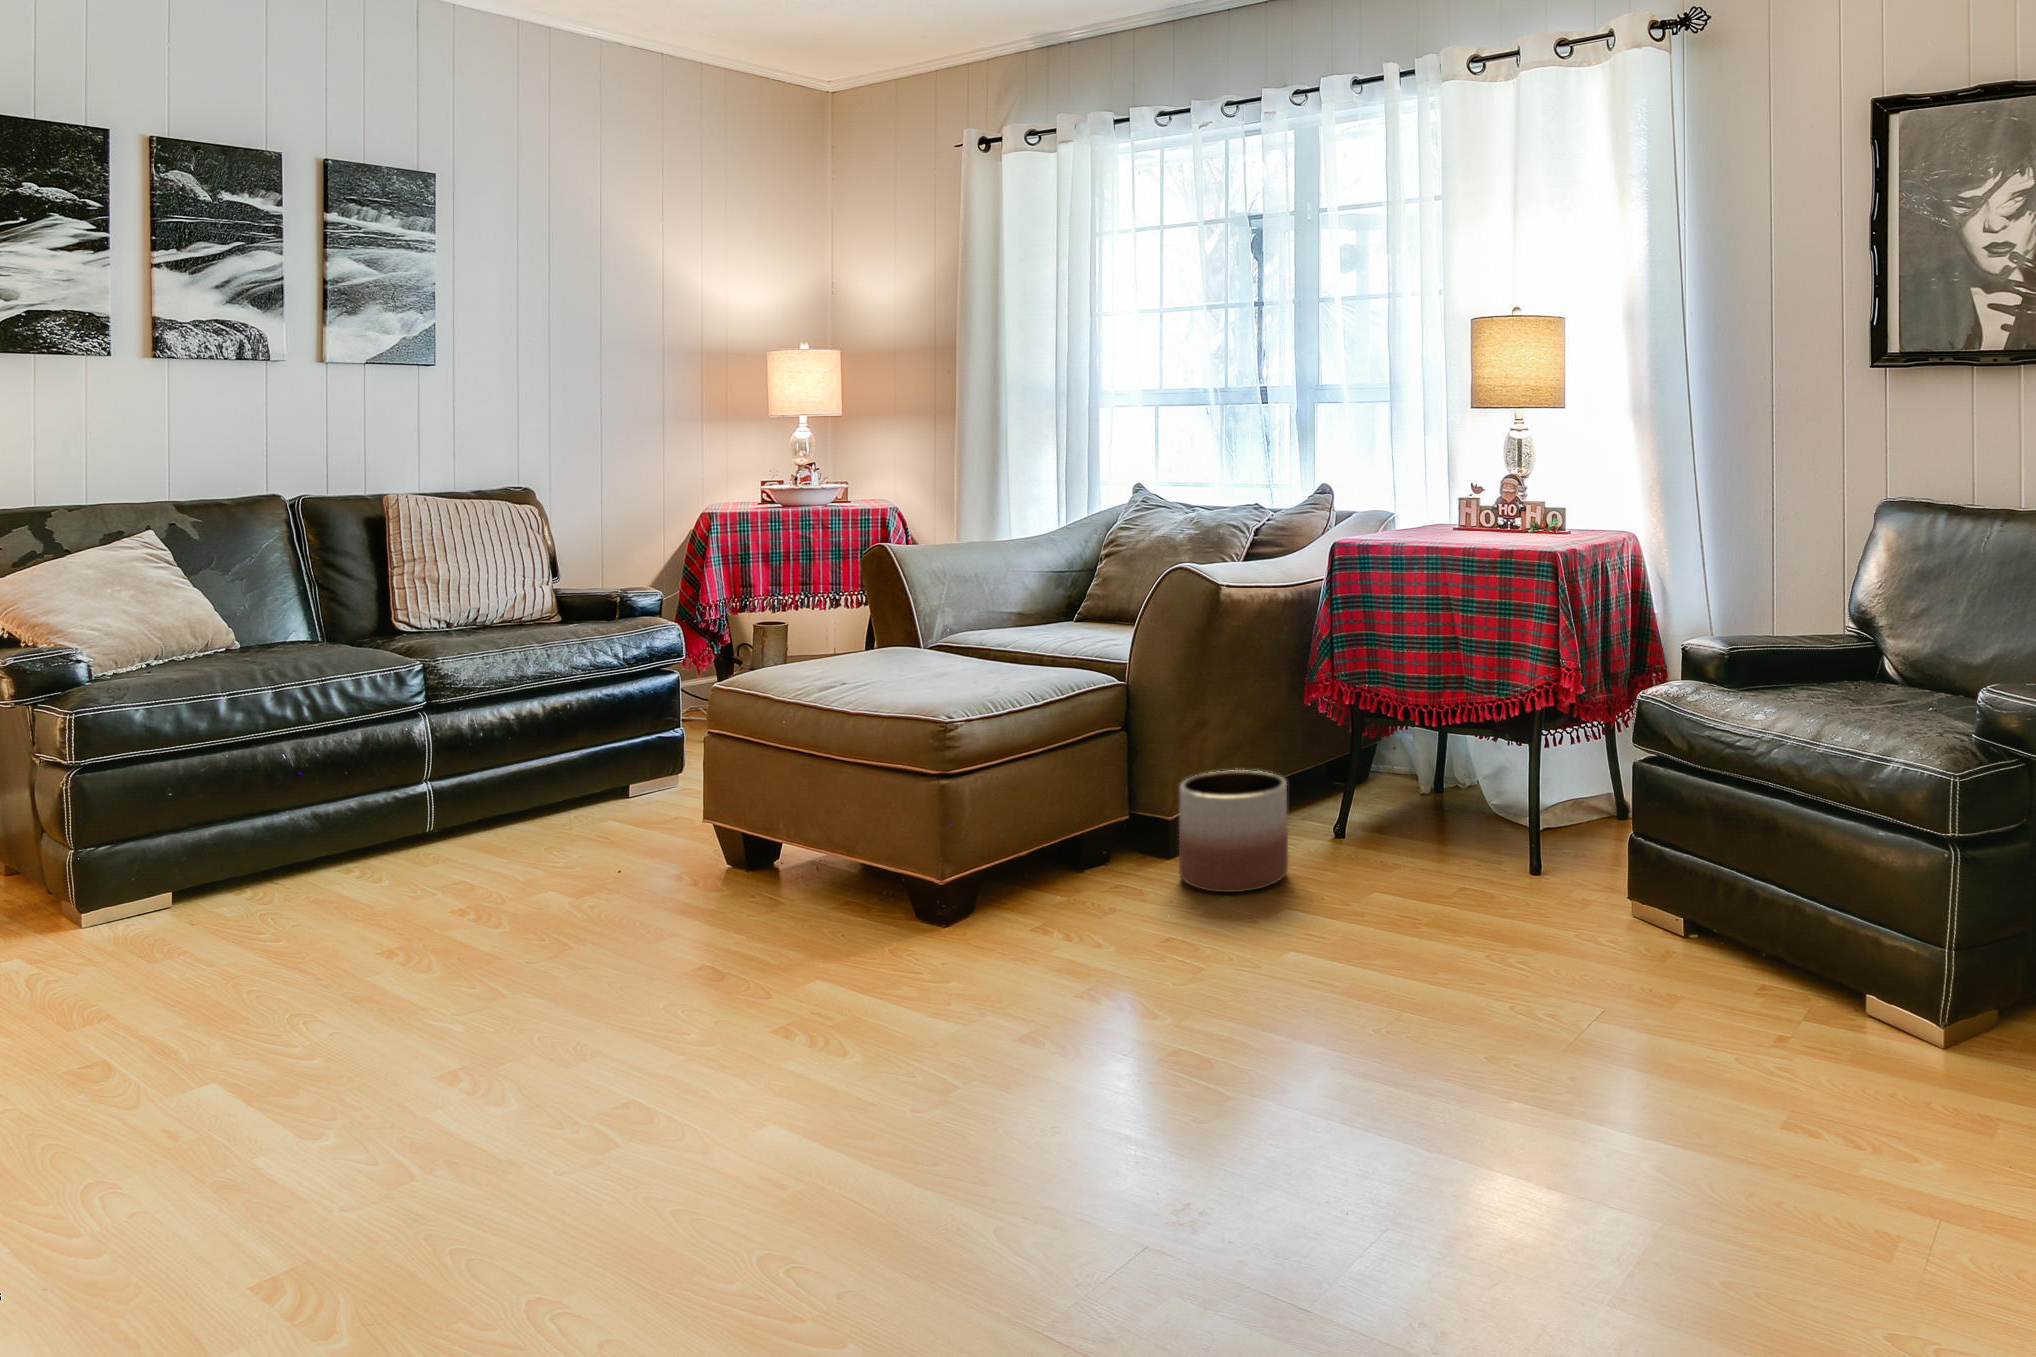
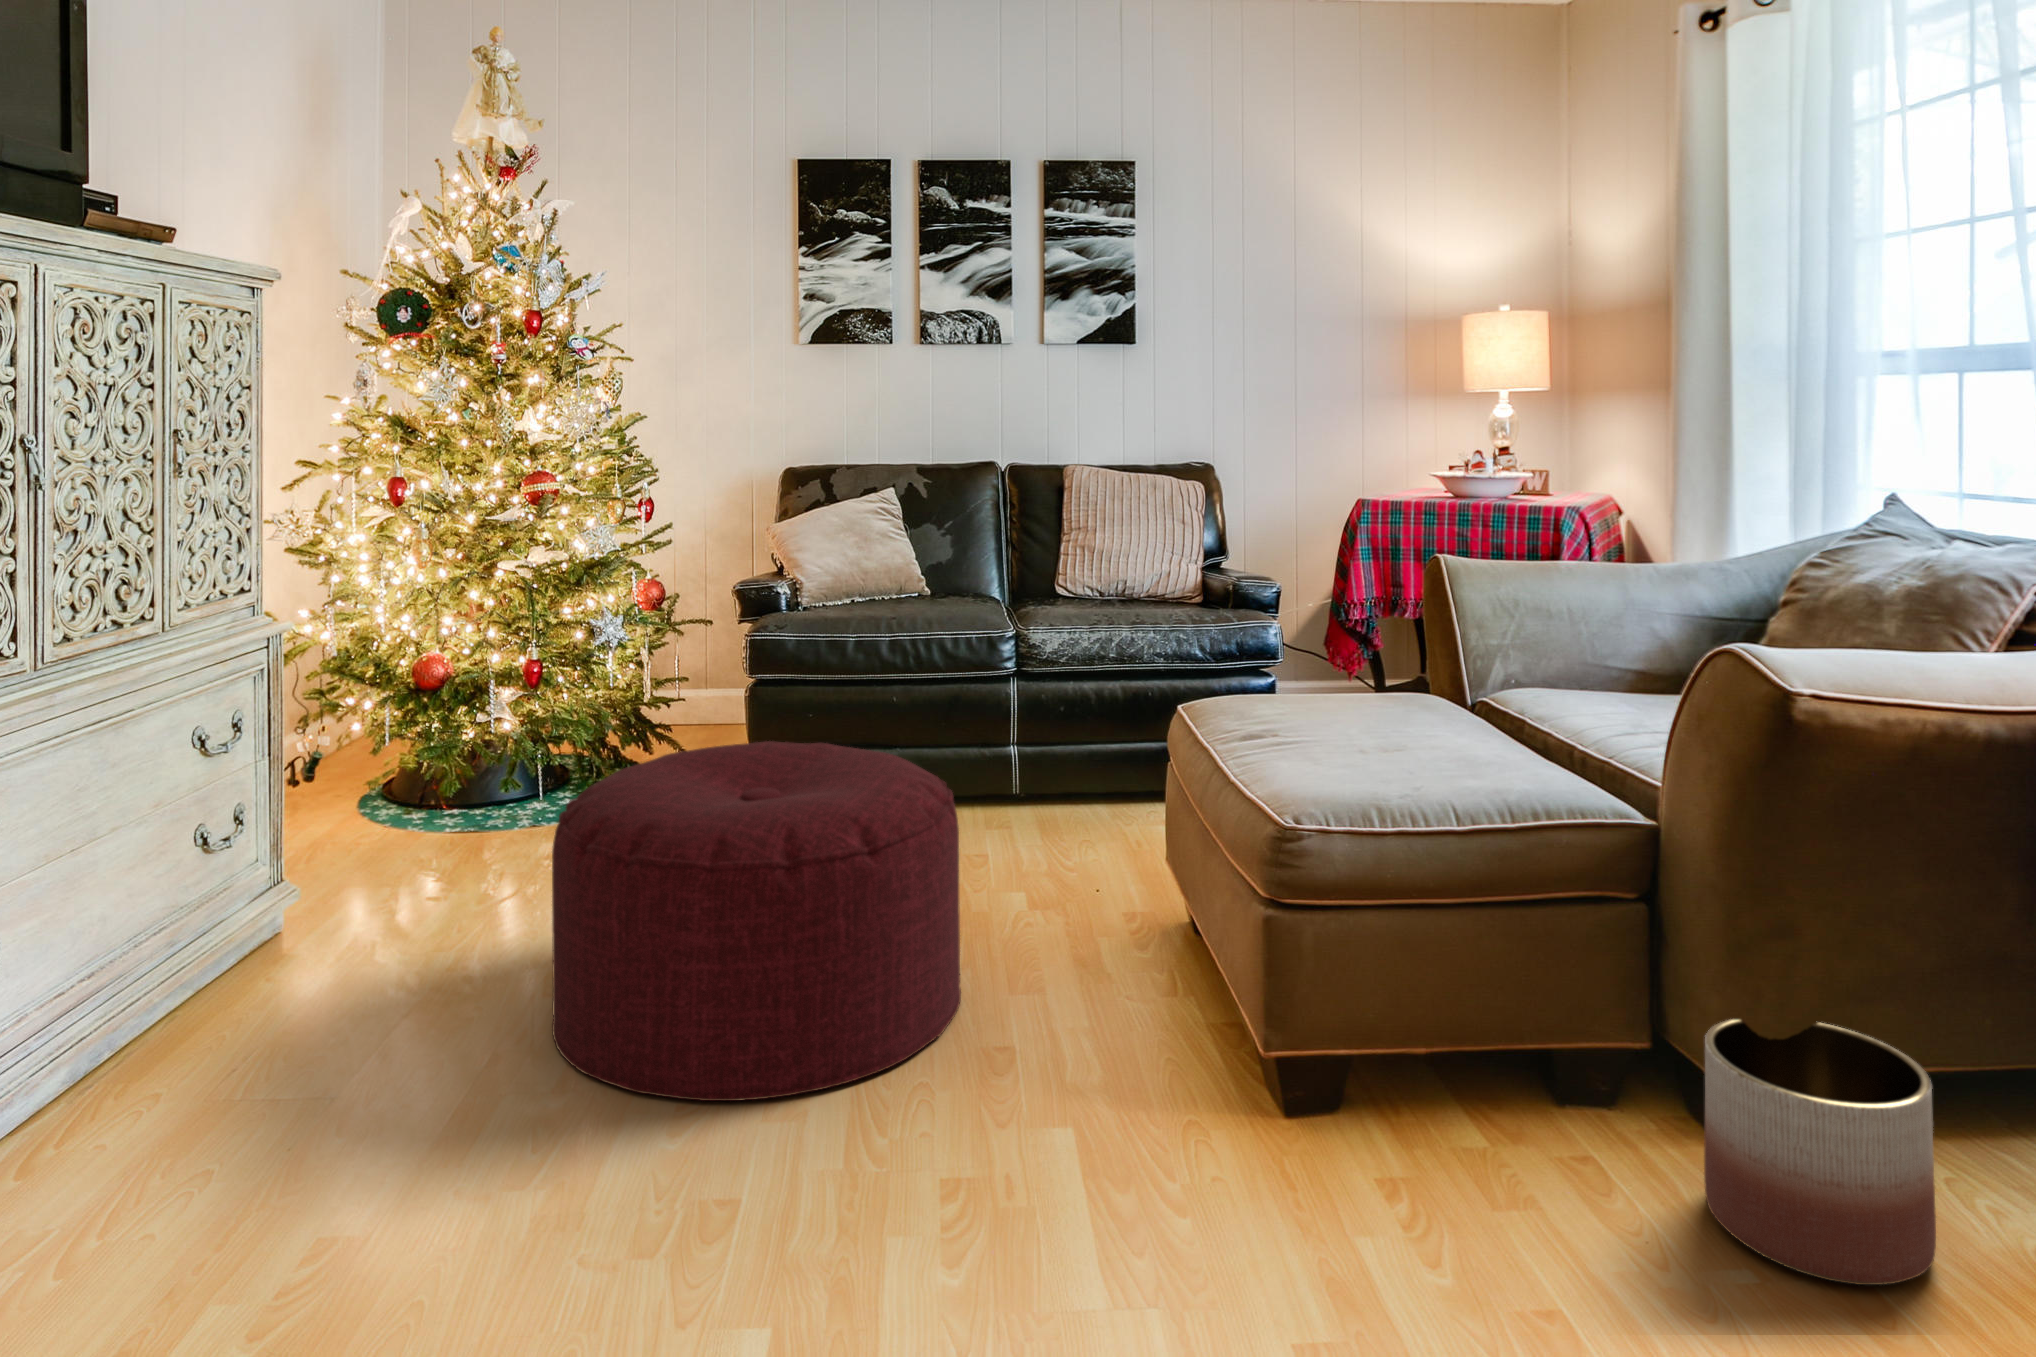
ottoman: none [148,763,626,1115] -> present [552,741,961,1101]

